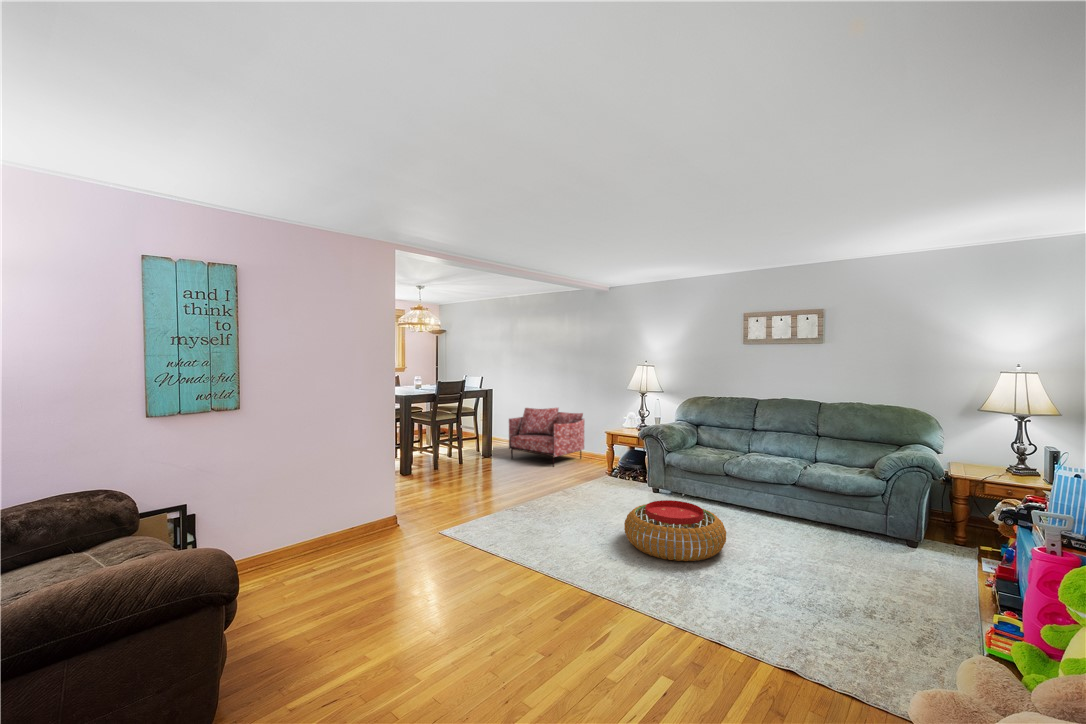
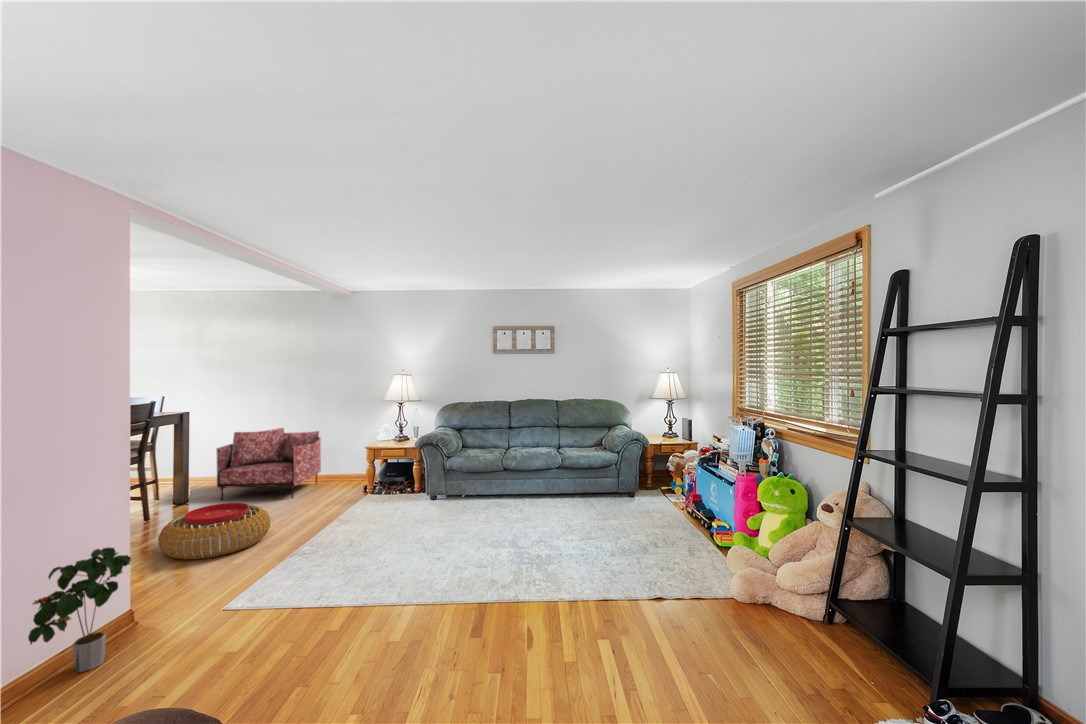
potted plant: none [329,470,391,543] -> present [28,547,131,672]
pouf: present [624,500,726,561] -> present [158,503,271,560]

